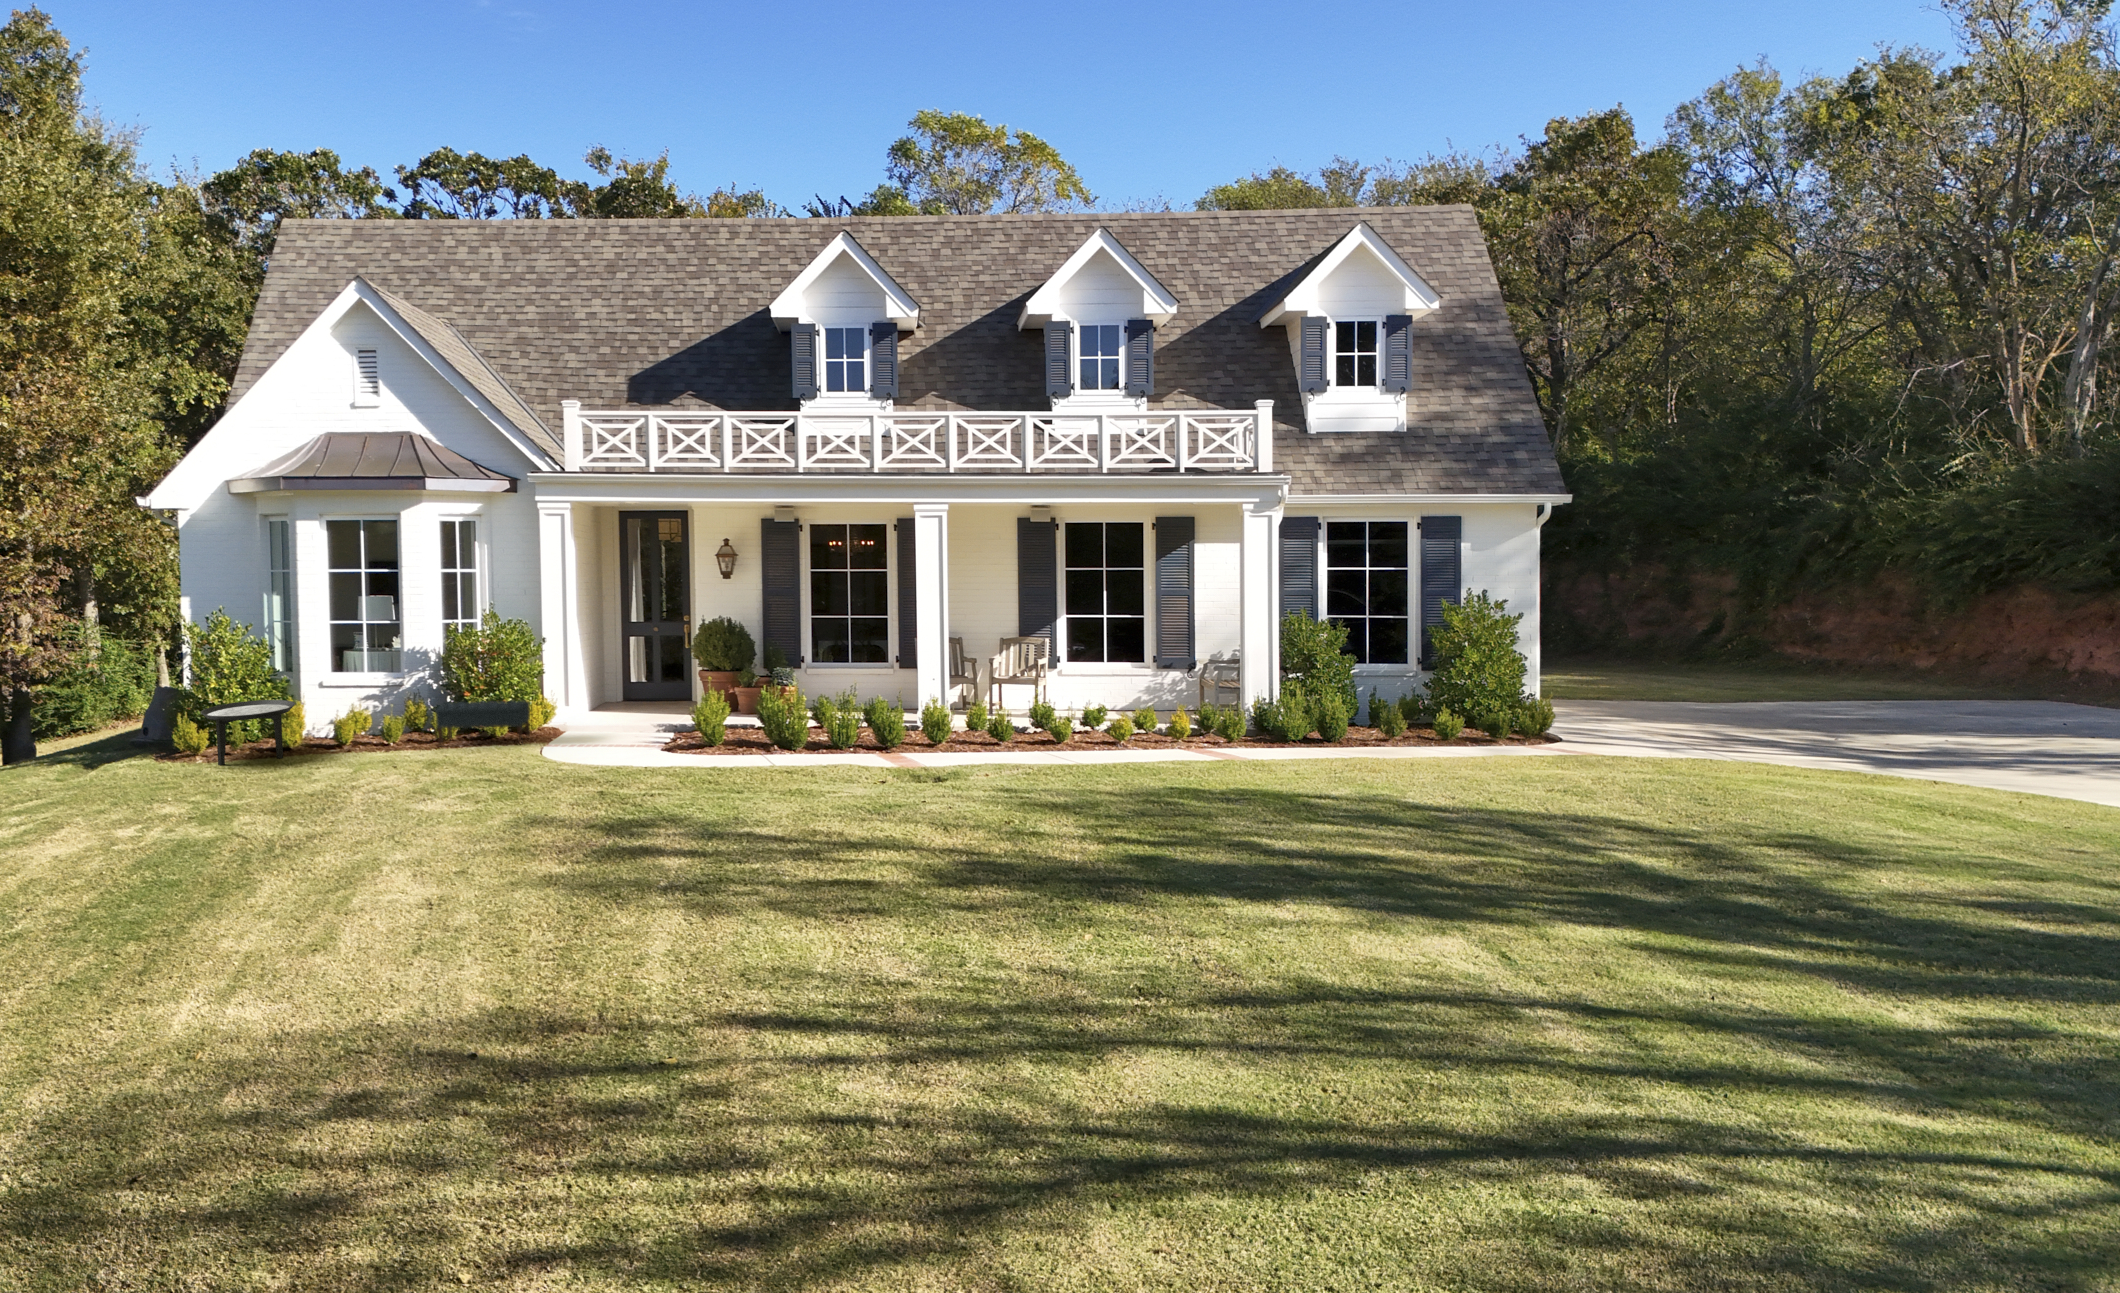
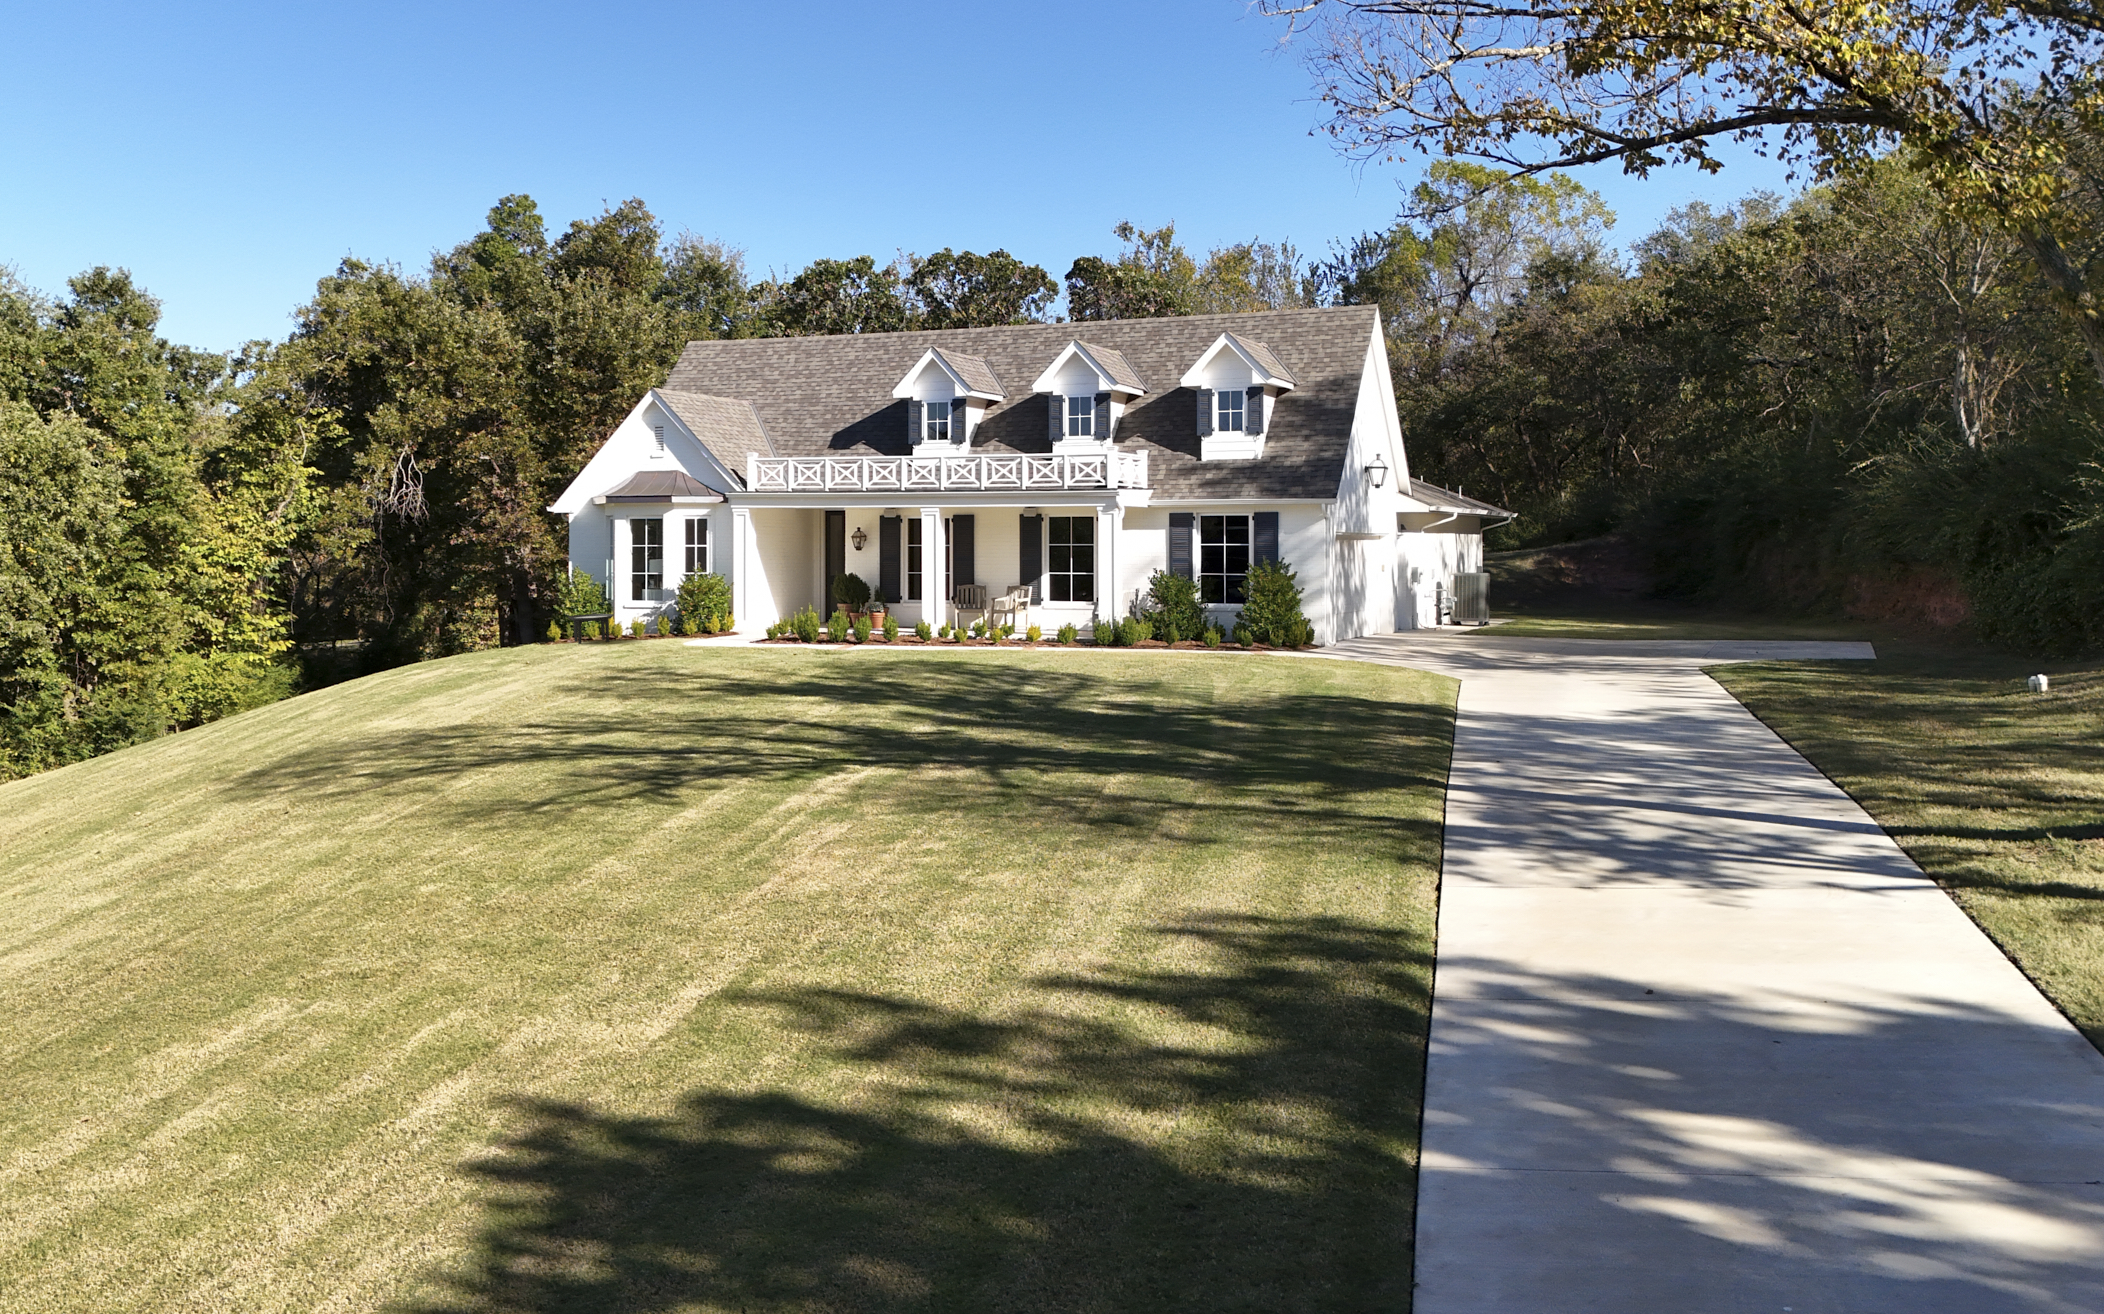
bench: present [435,700,530,746] -> none [686,615,736,639]

